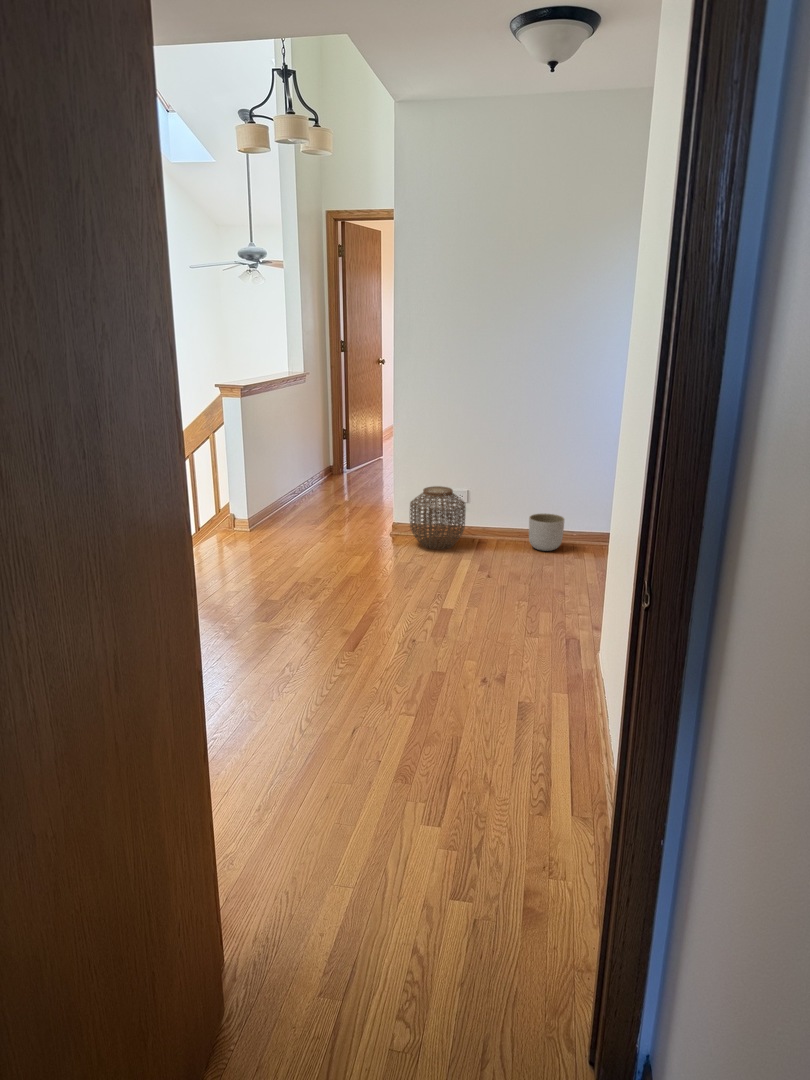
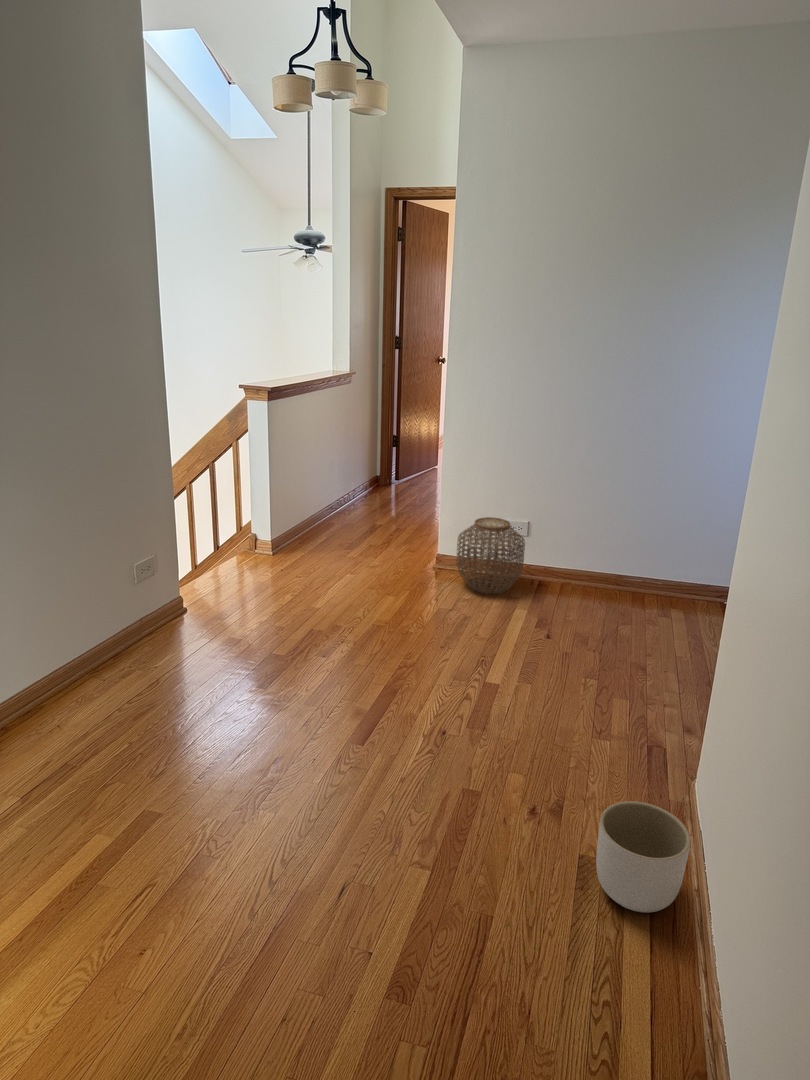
planter: present [529,514,564,551] -> present [596,801,690,913]

